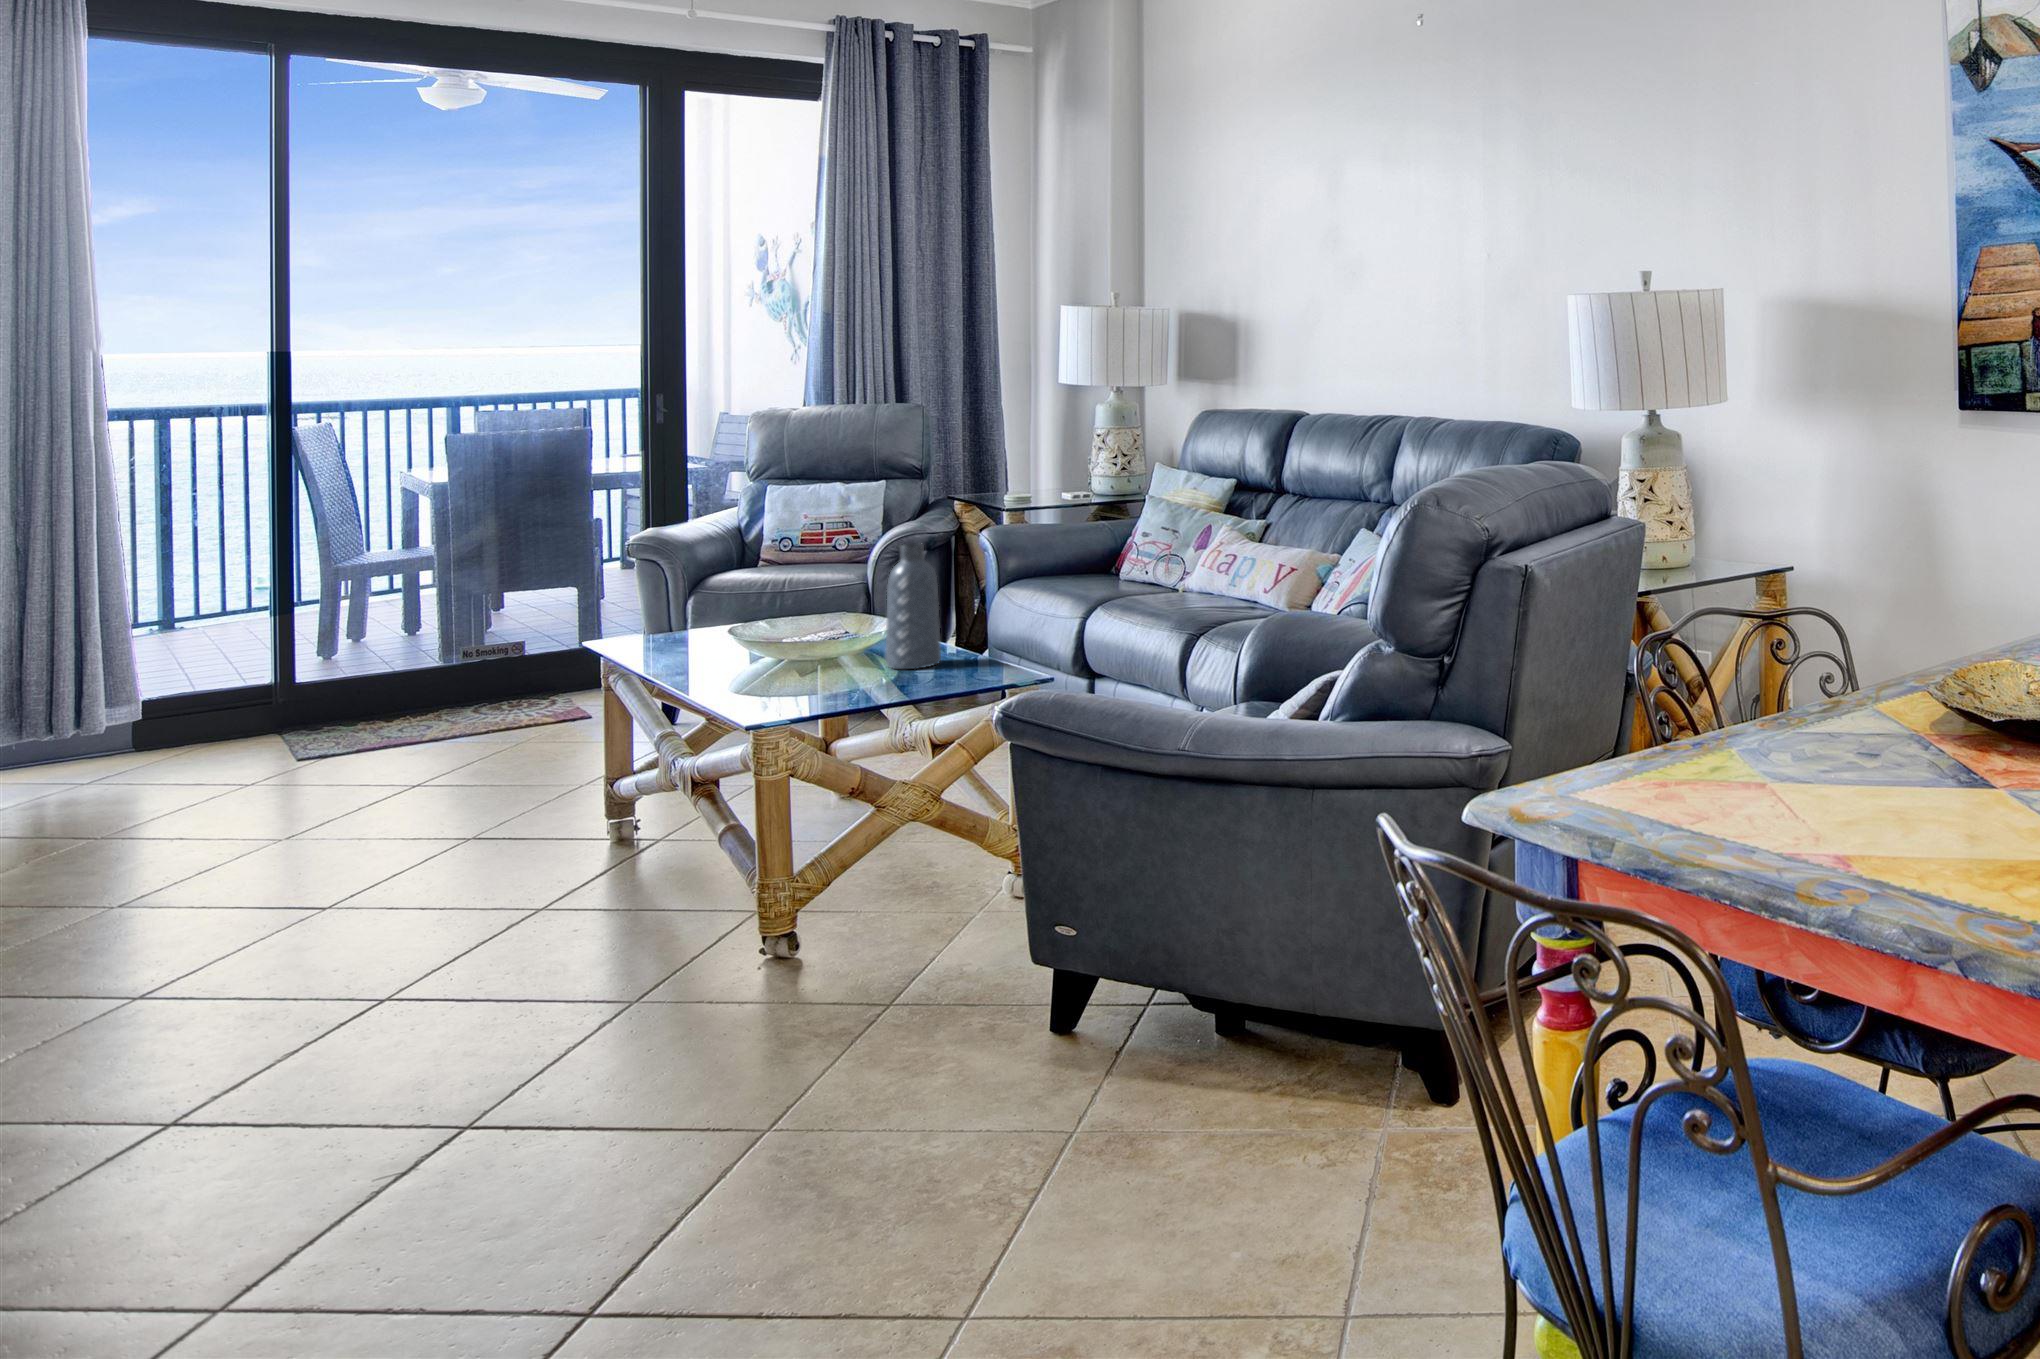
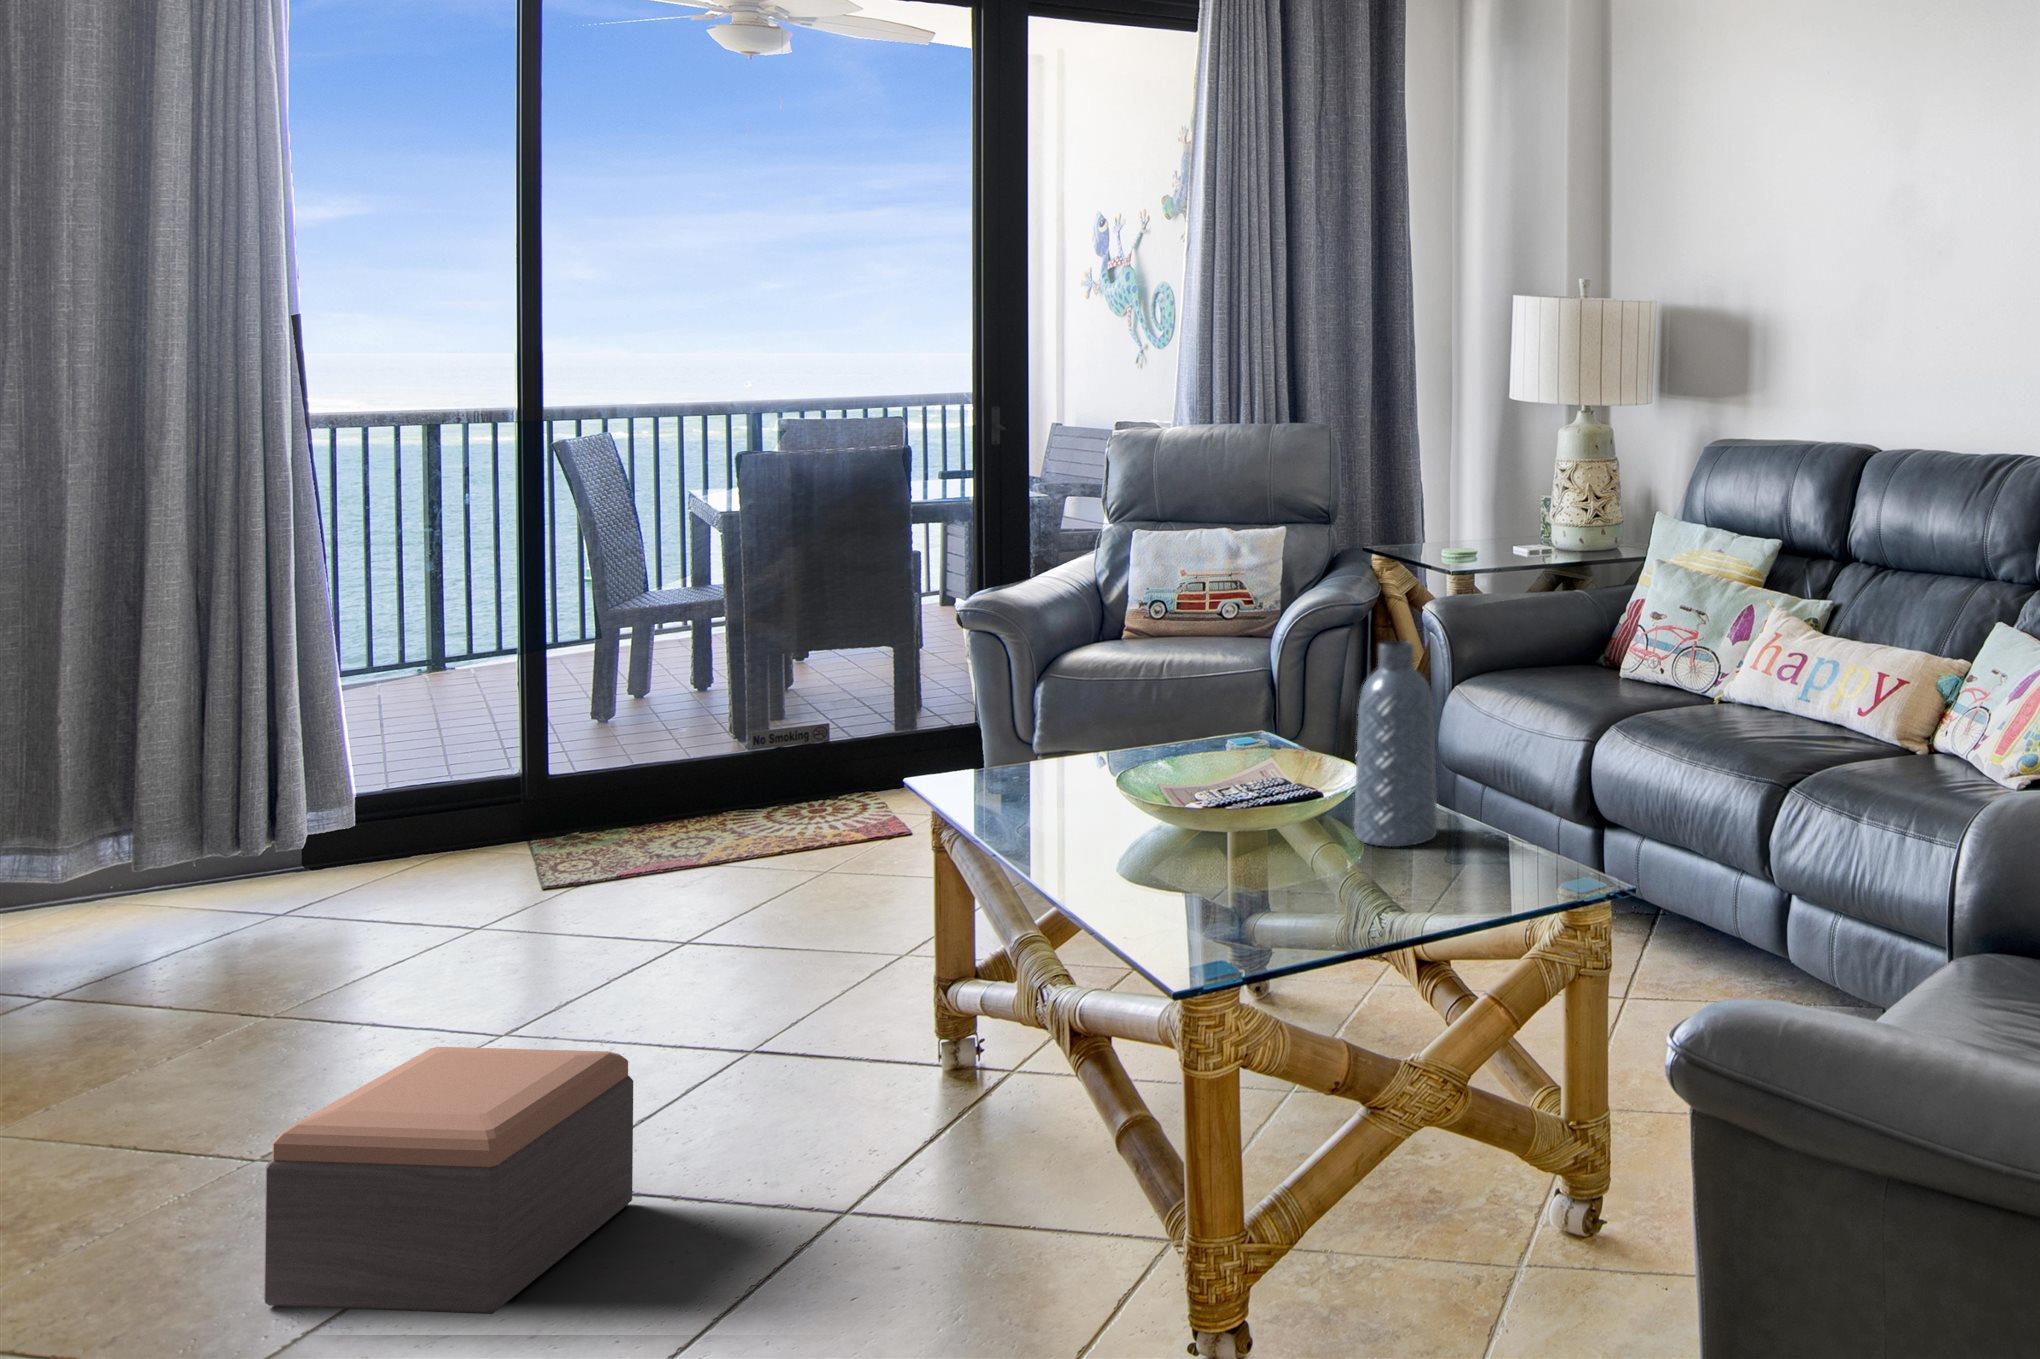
footstool: none [143,821,393,977] -> present [264,1047,633,1314]

